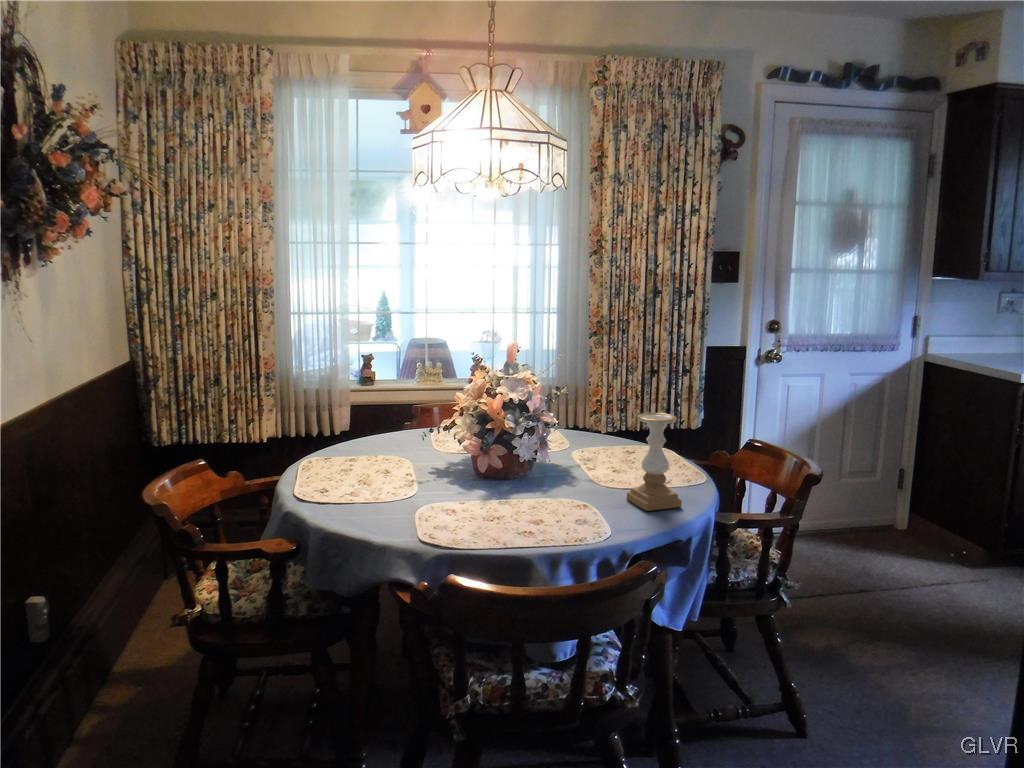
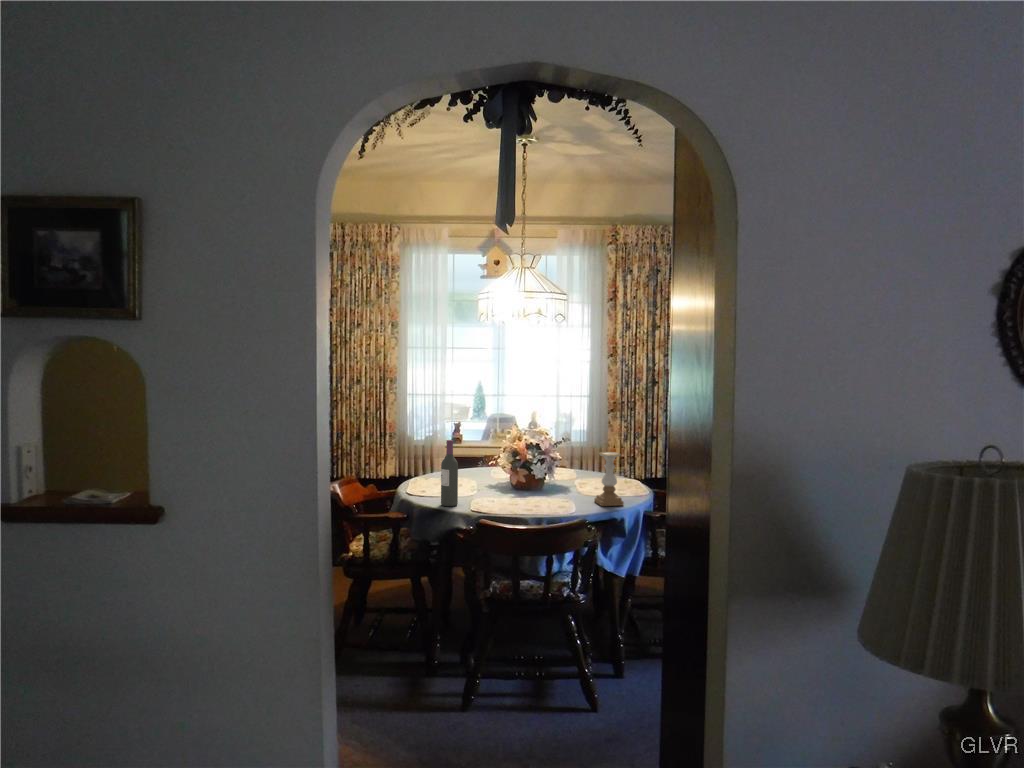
wine bottle: none [354,402,387,526] -> present [441,440,458,506]

